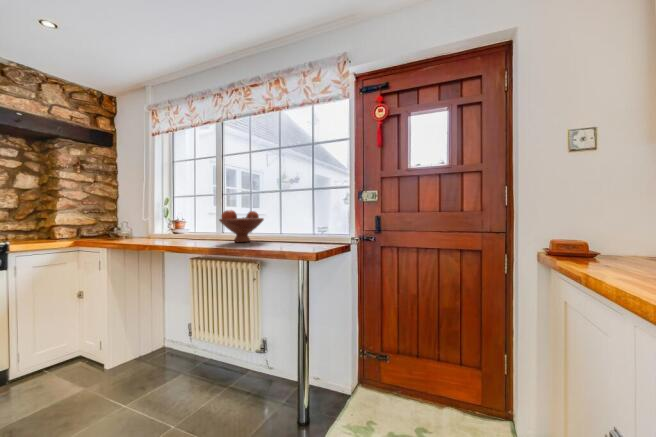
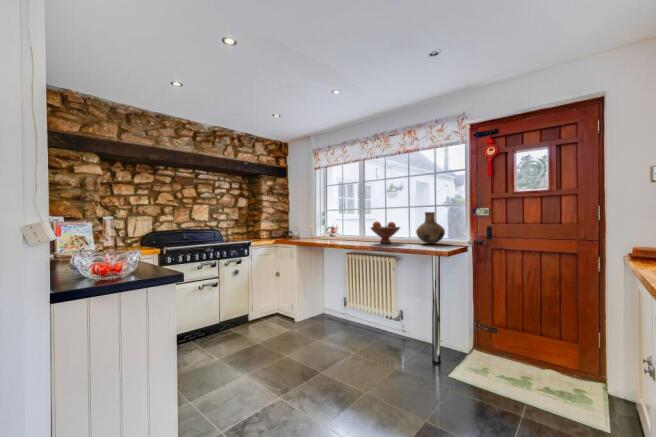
vase: none [284,196,323,241] -> present [416,212,445,244]

